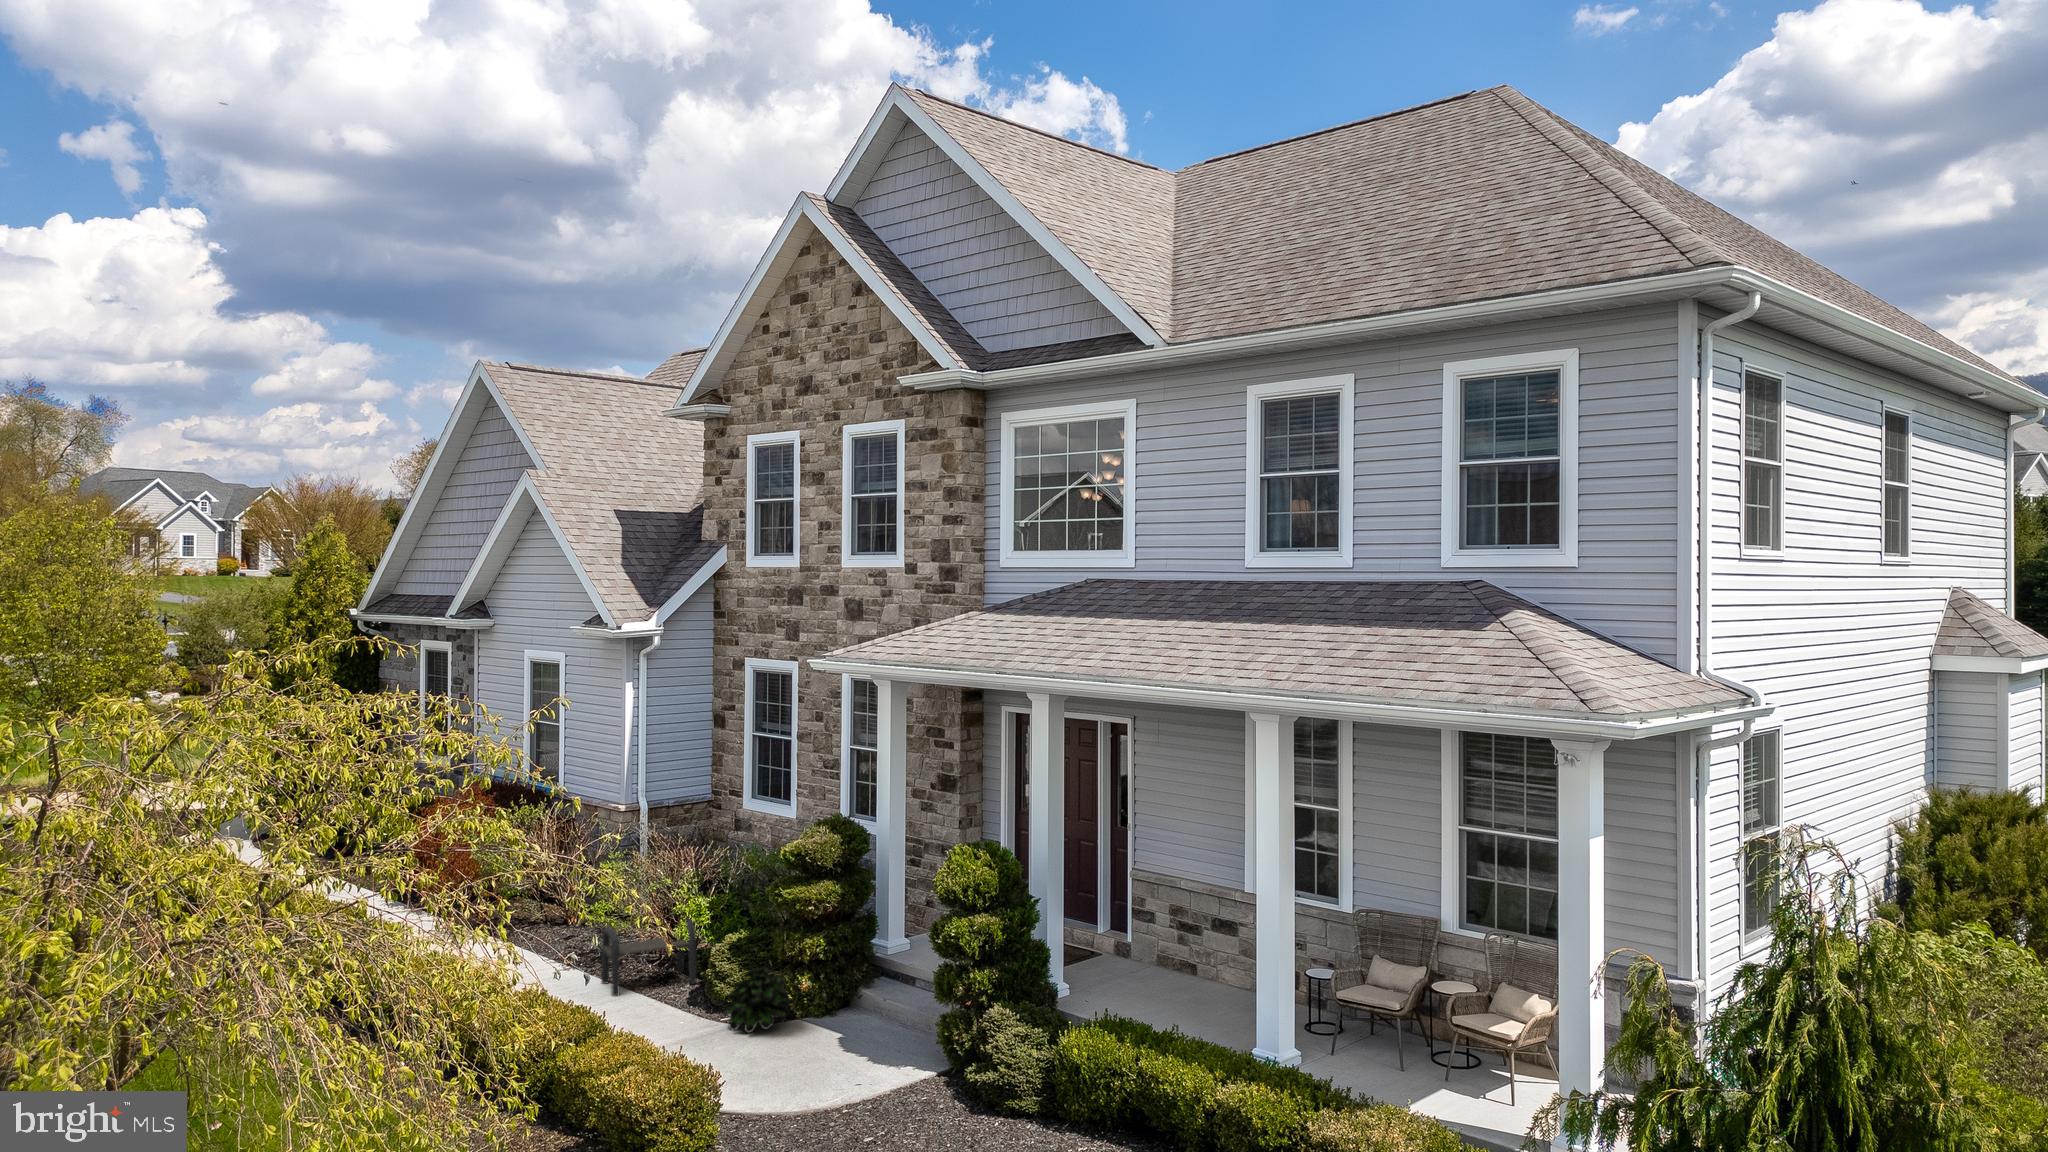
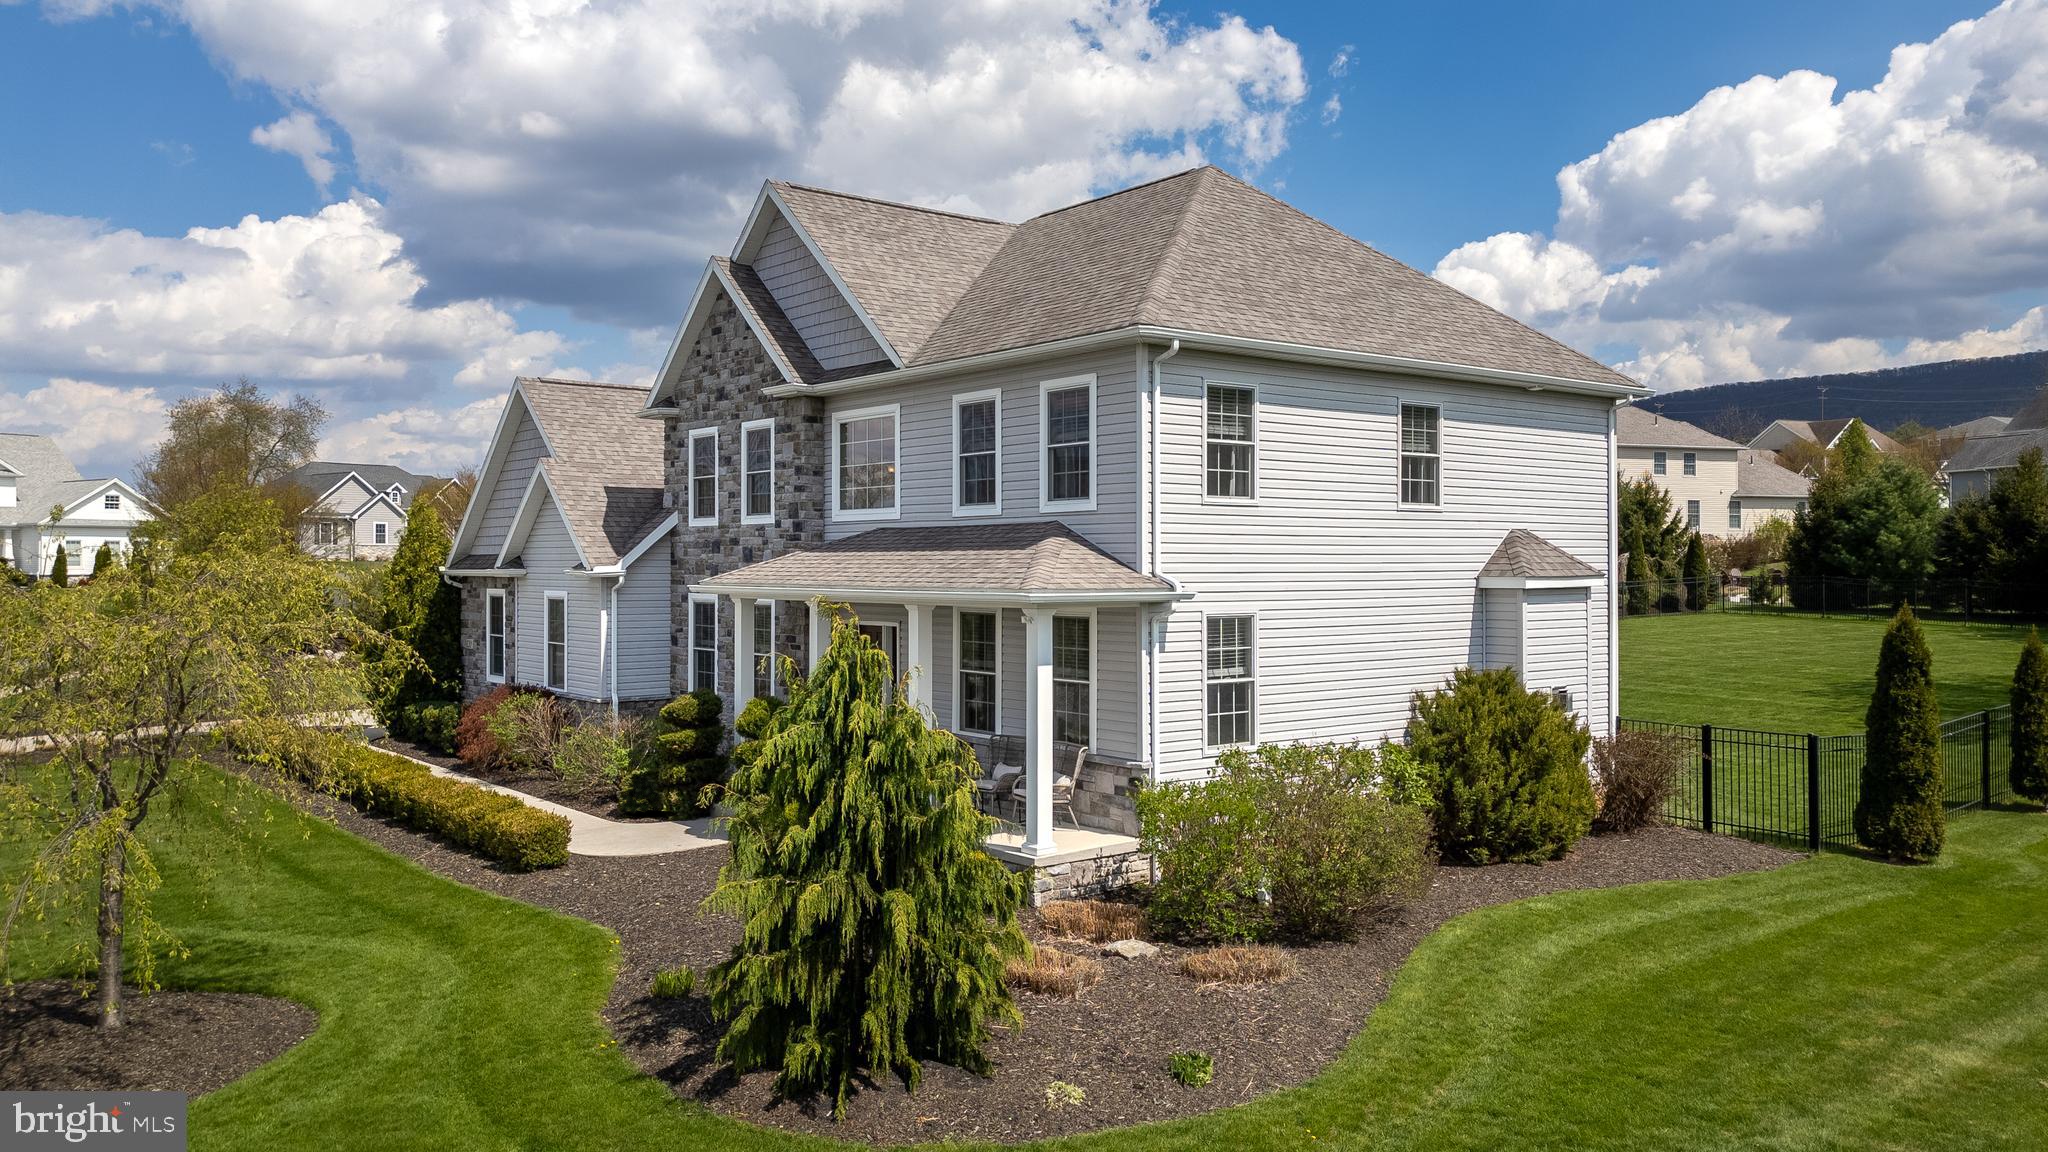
bench: present [601,919,696,996] -> none [560,757,620,802]

